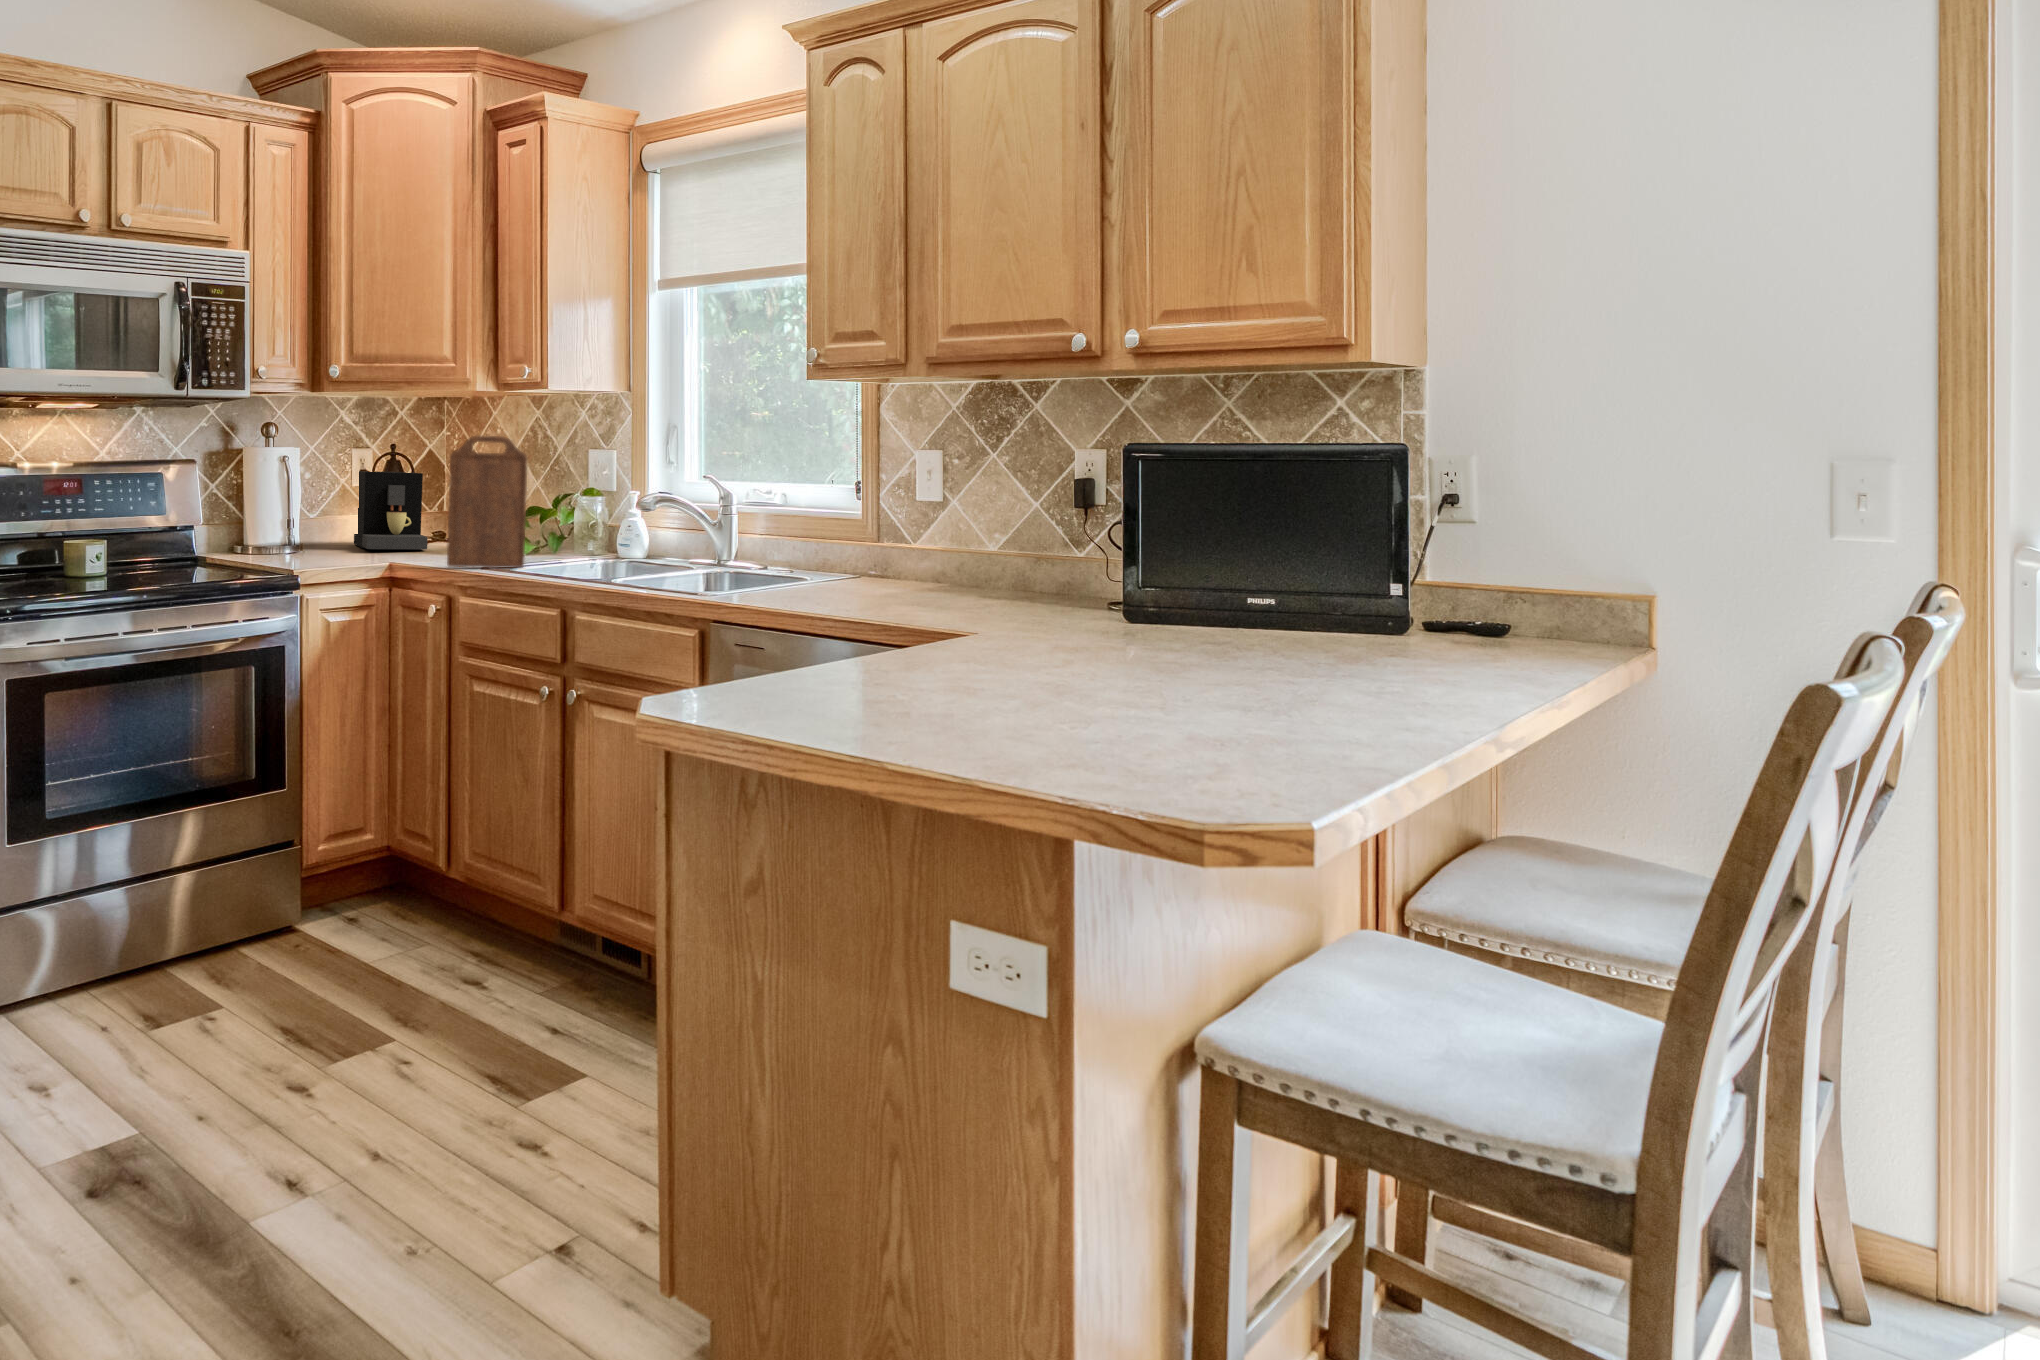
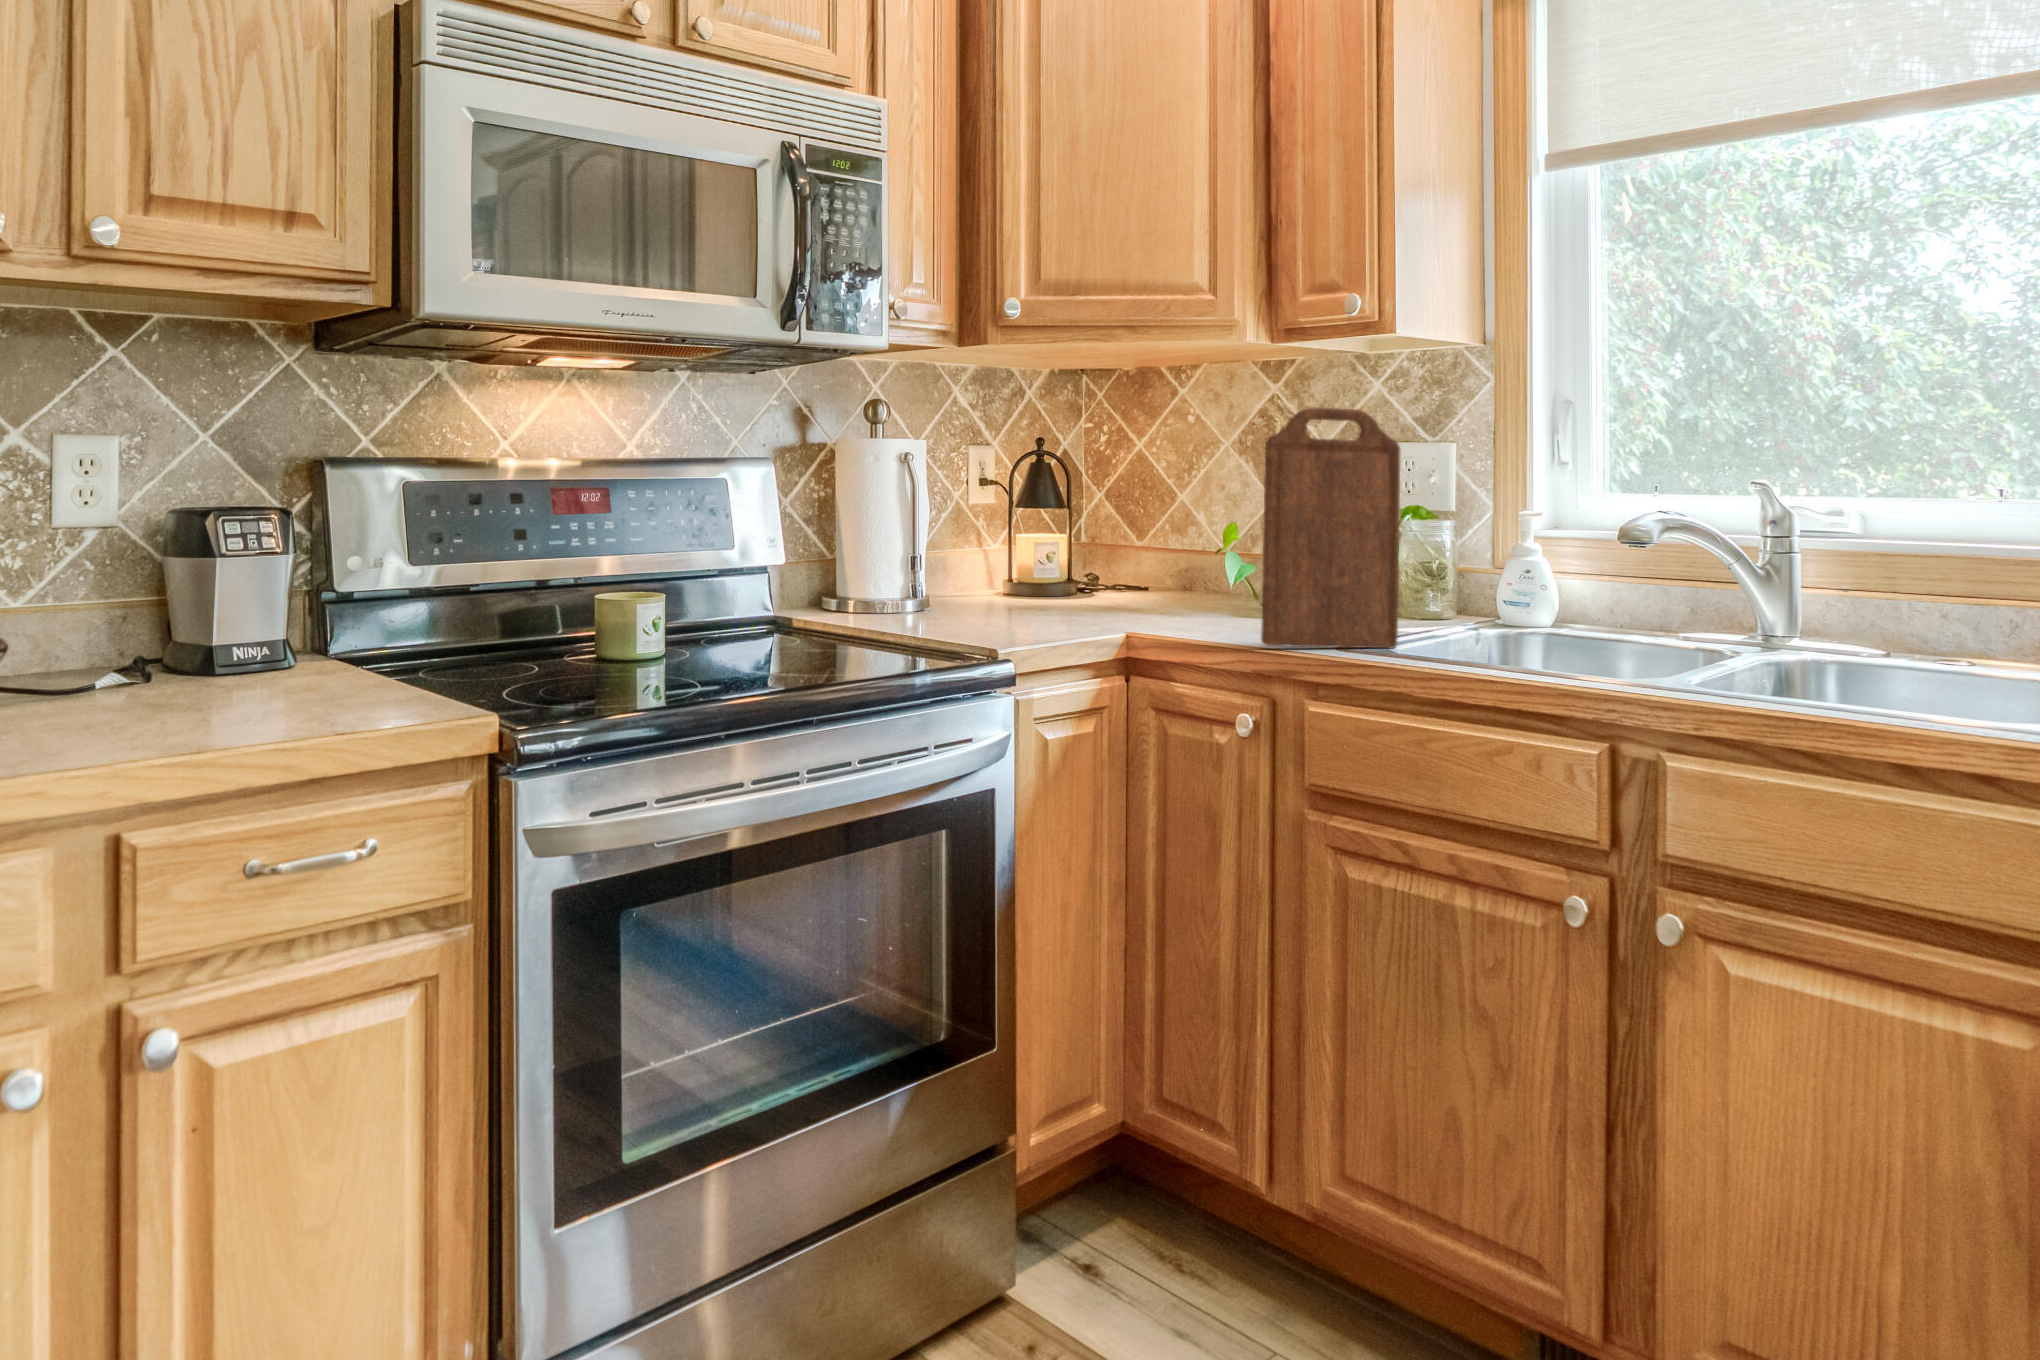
coffee maker: present [354,471,428,549] -> none [964,481,1116,606]

